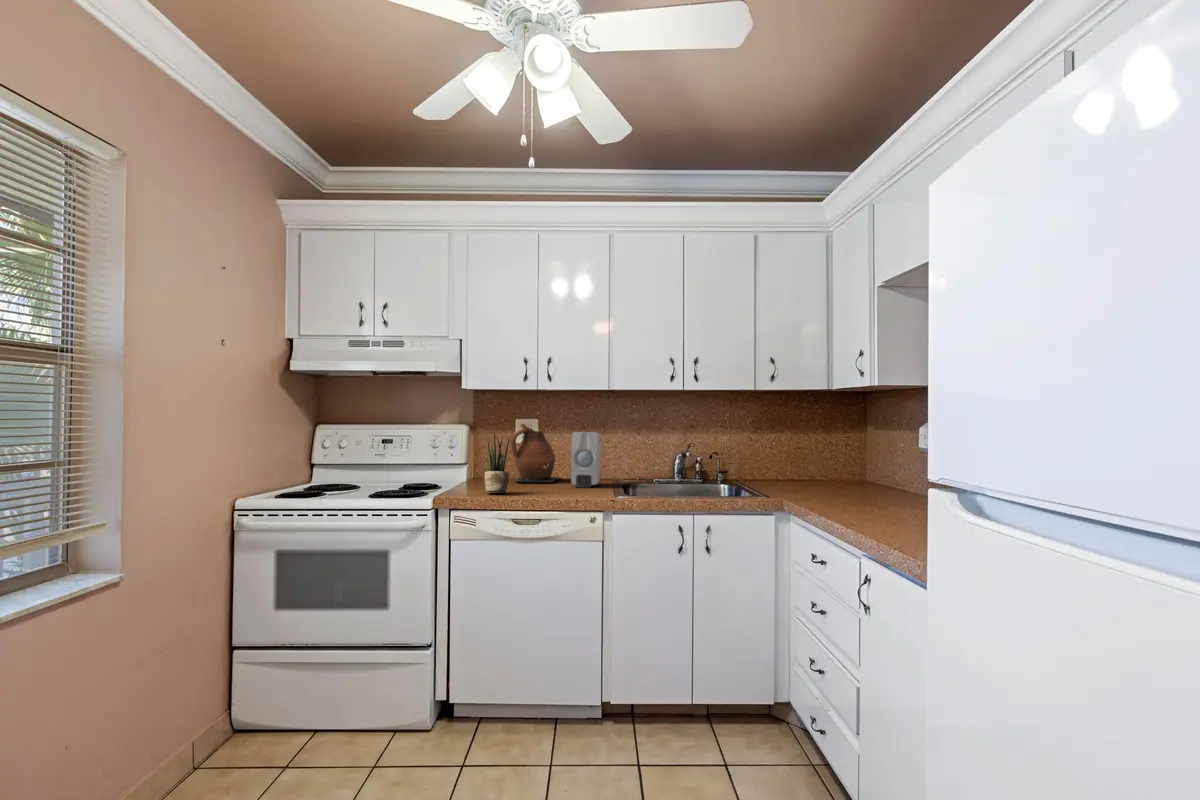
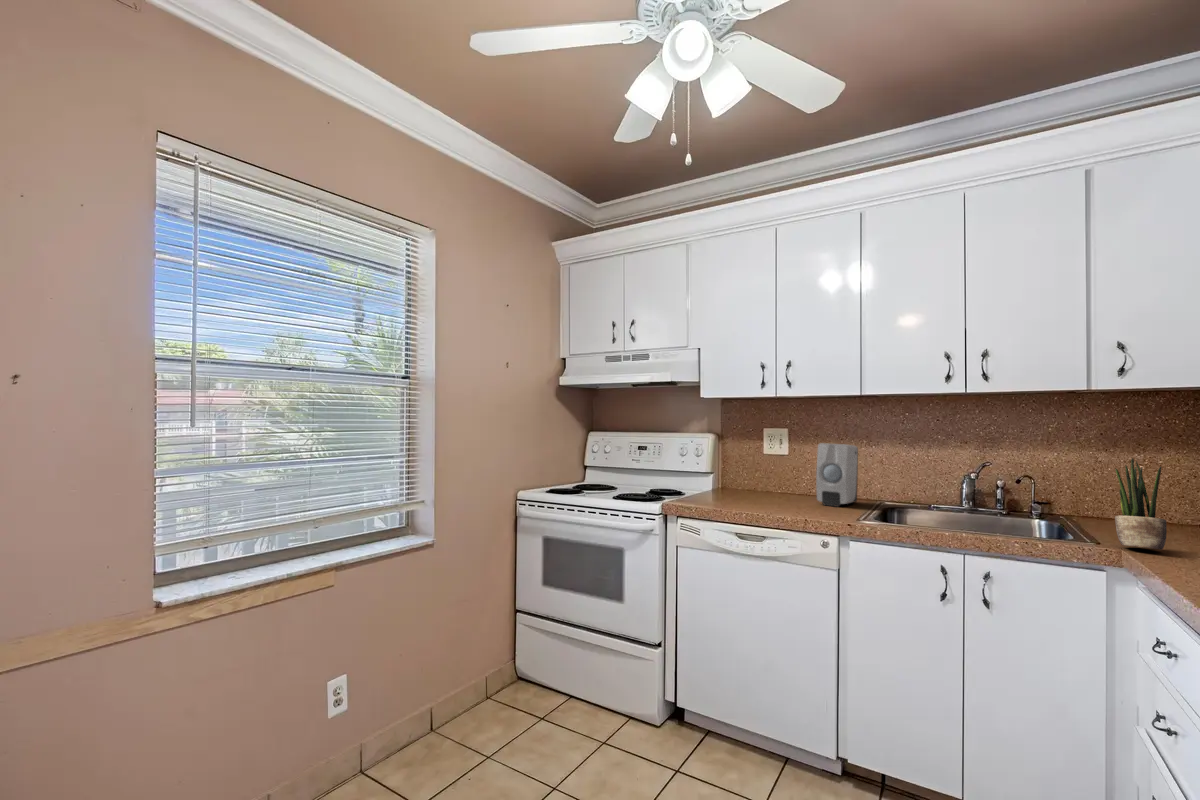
ceramic pitcher: present [511,424,560,483] -> none [758,433,816,497]
potted plant: present [485,434,510,492] -> present [1115,458,1167,550]

